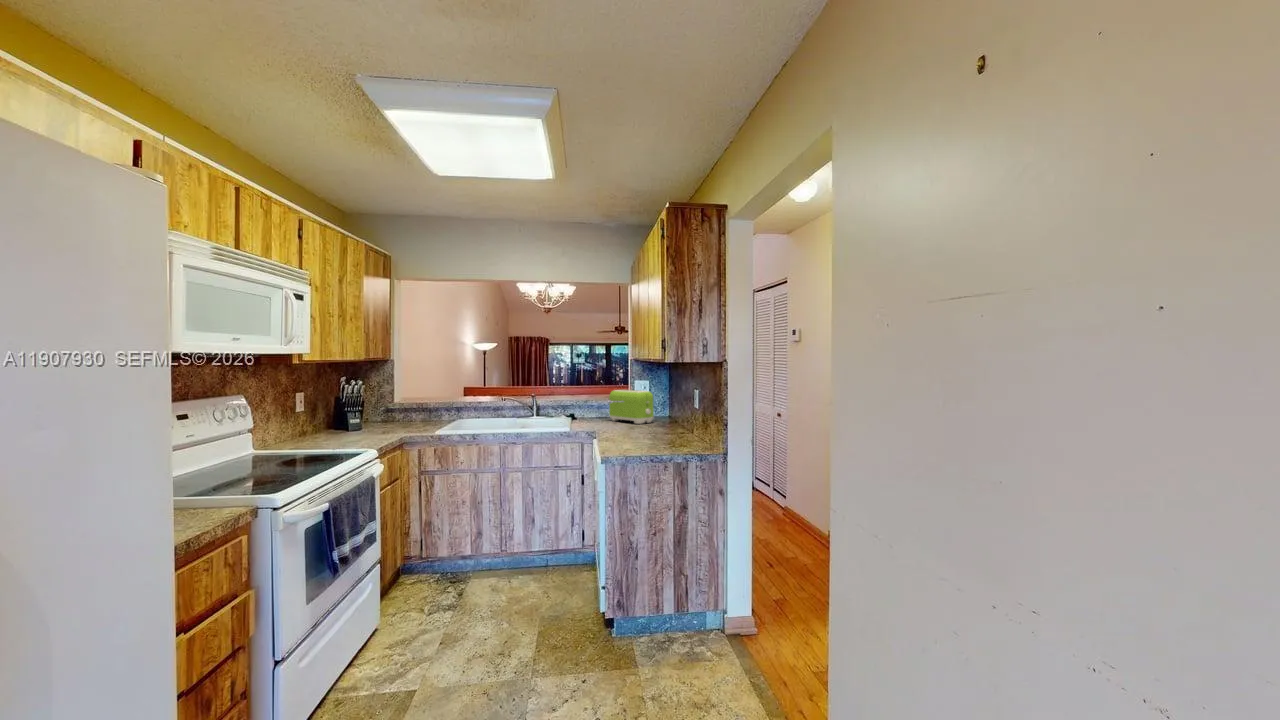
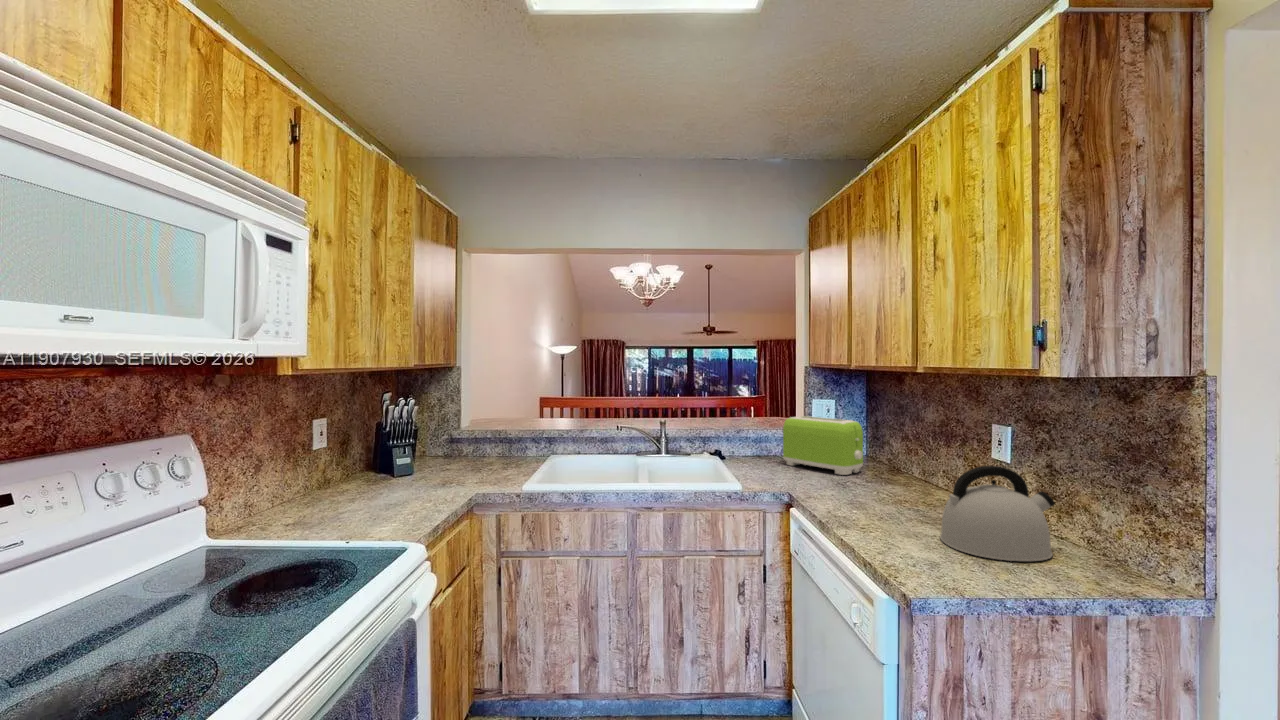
kettle: none [645,405,695,448] -> present [940,465,1055,561]

